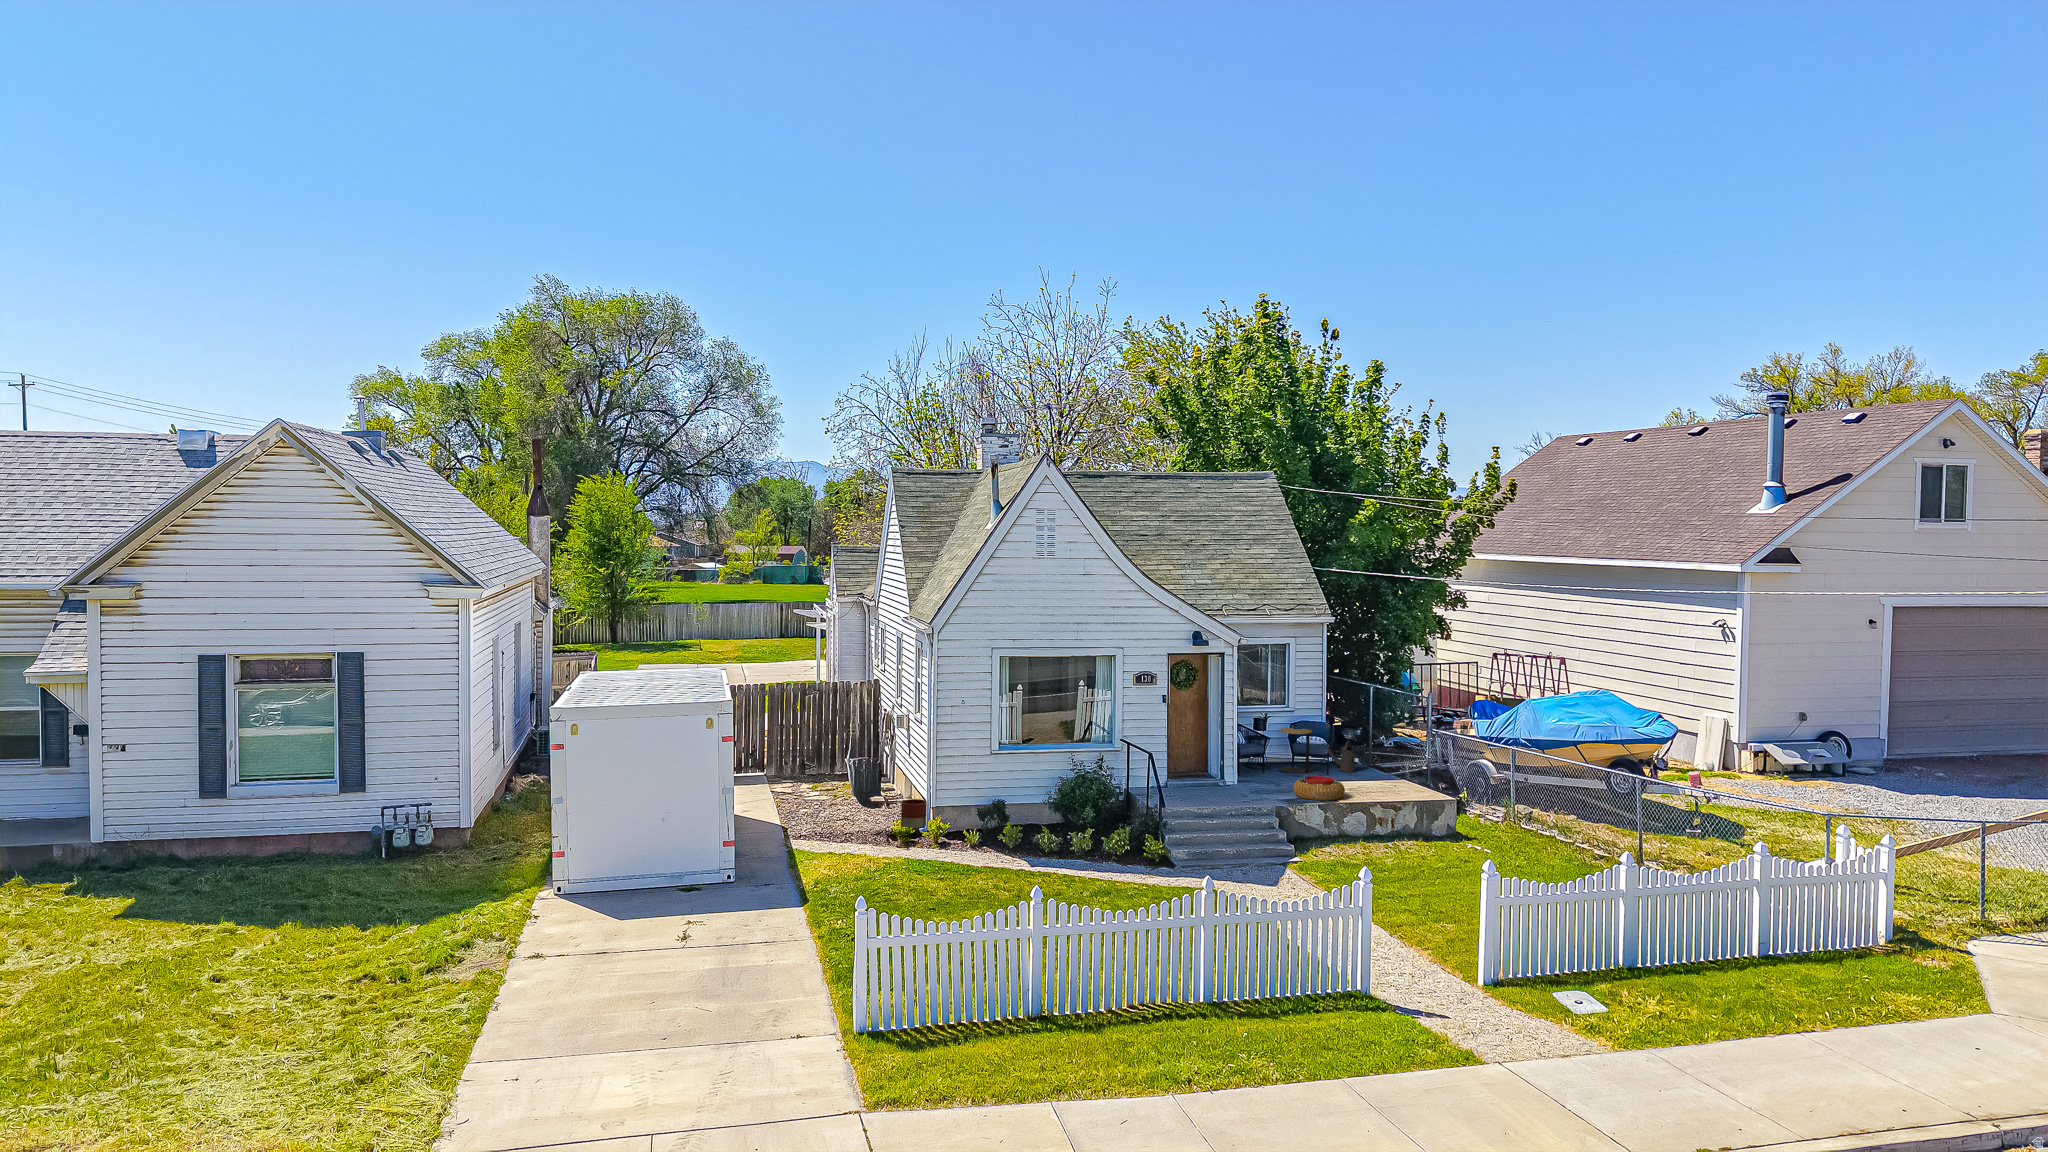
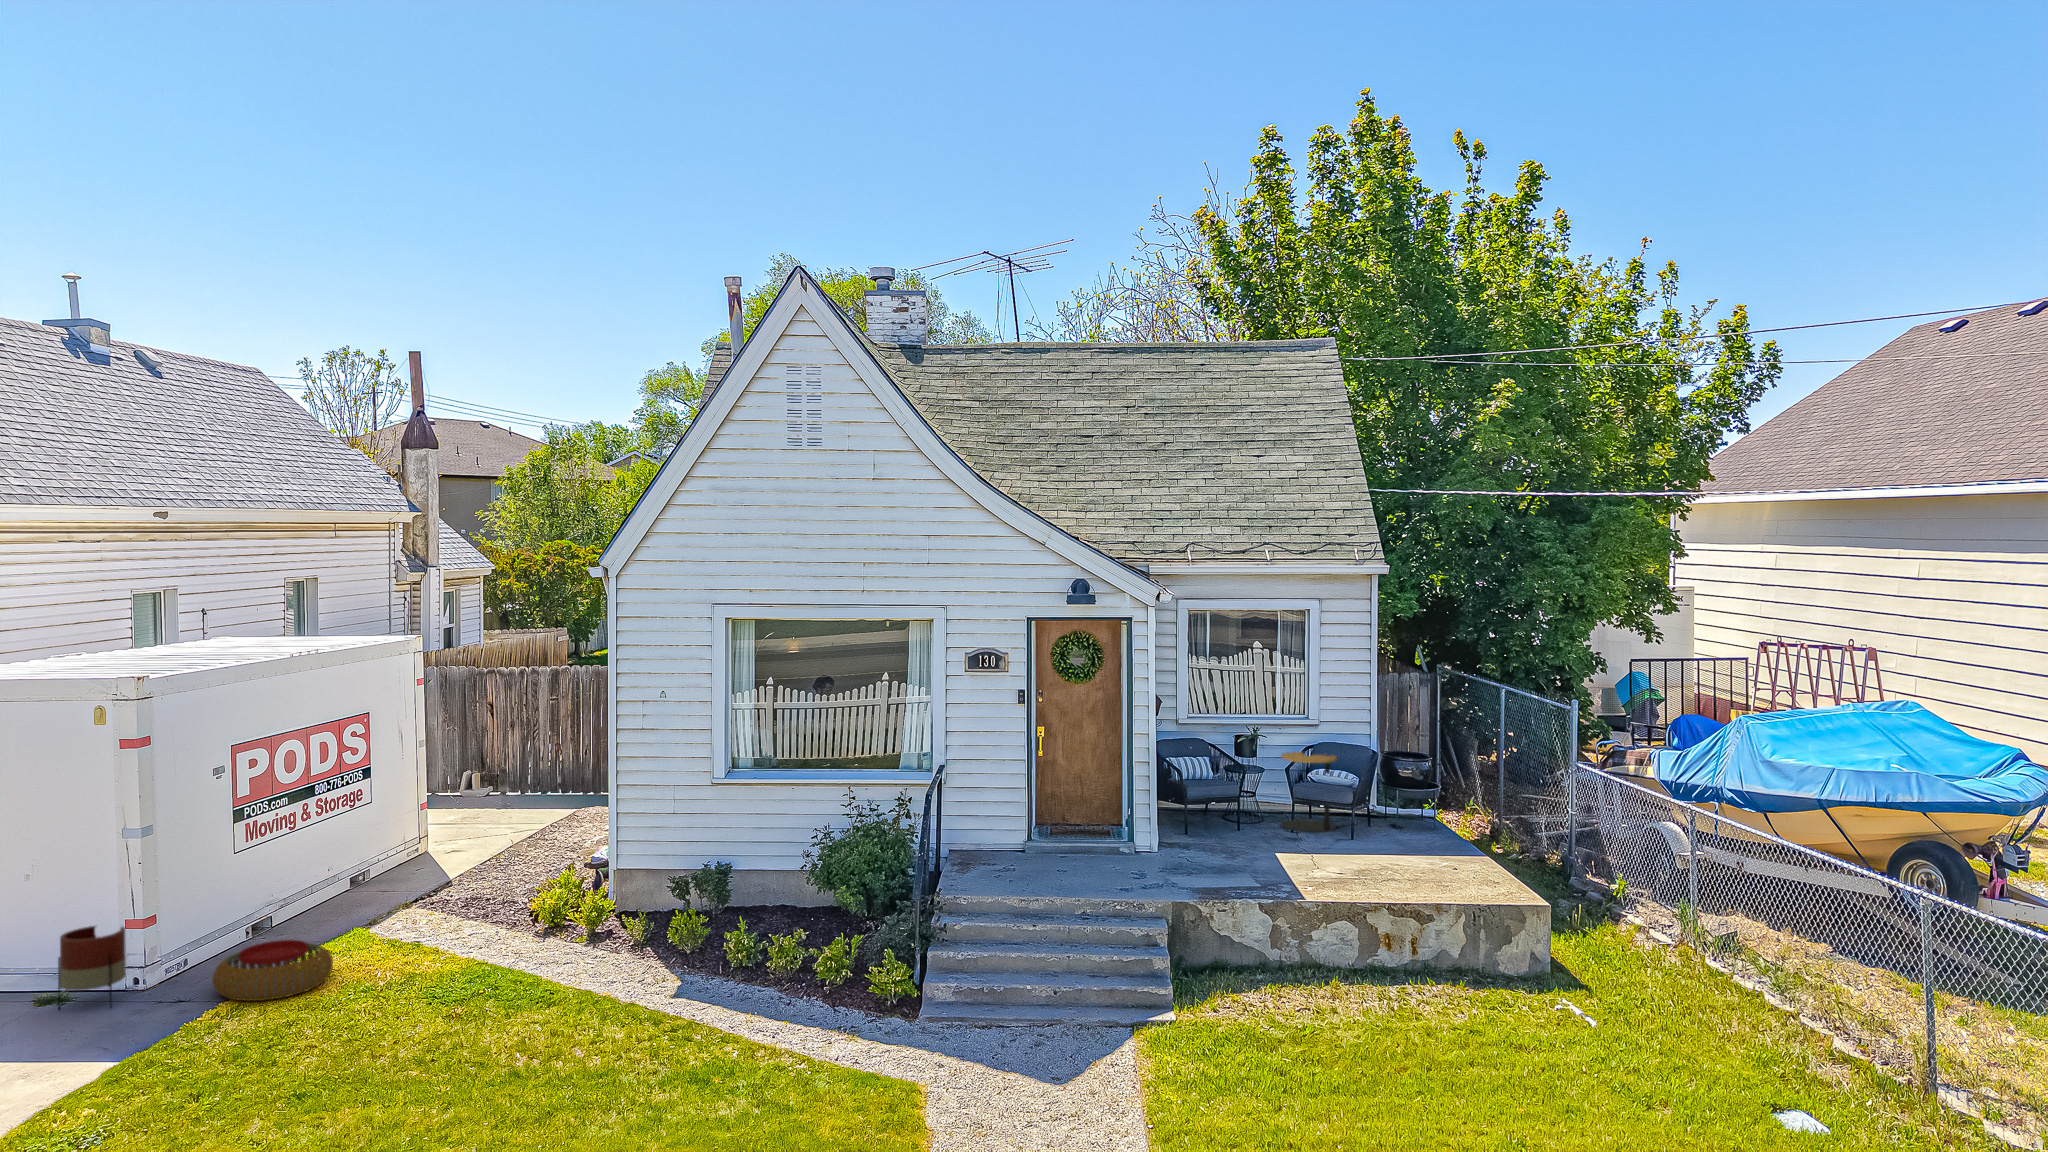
watering can: present [1326,741,1360,773] -> none [1364,777,1422,834]
pouf: present [1294,776,1345,801] -> present [213,940,333,1001]
planter: present [901,799,927,837] -> present [58,926,126,1009]

